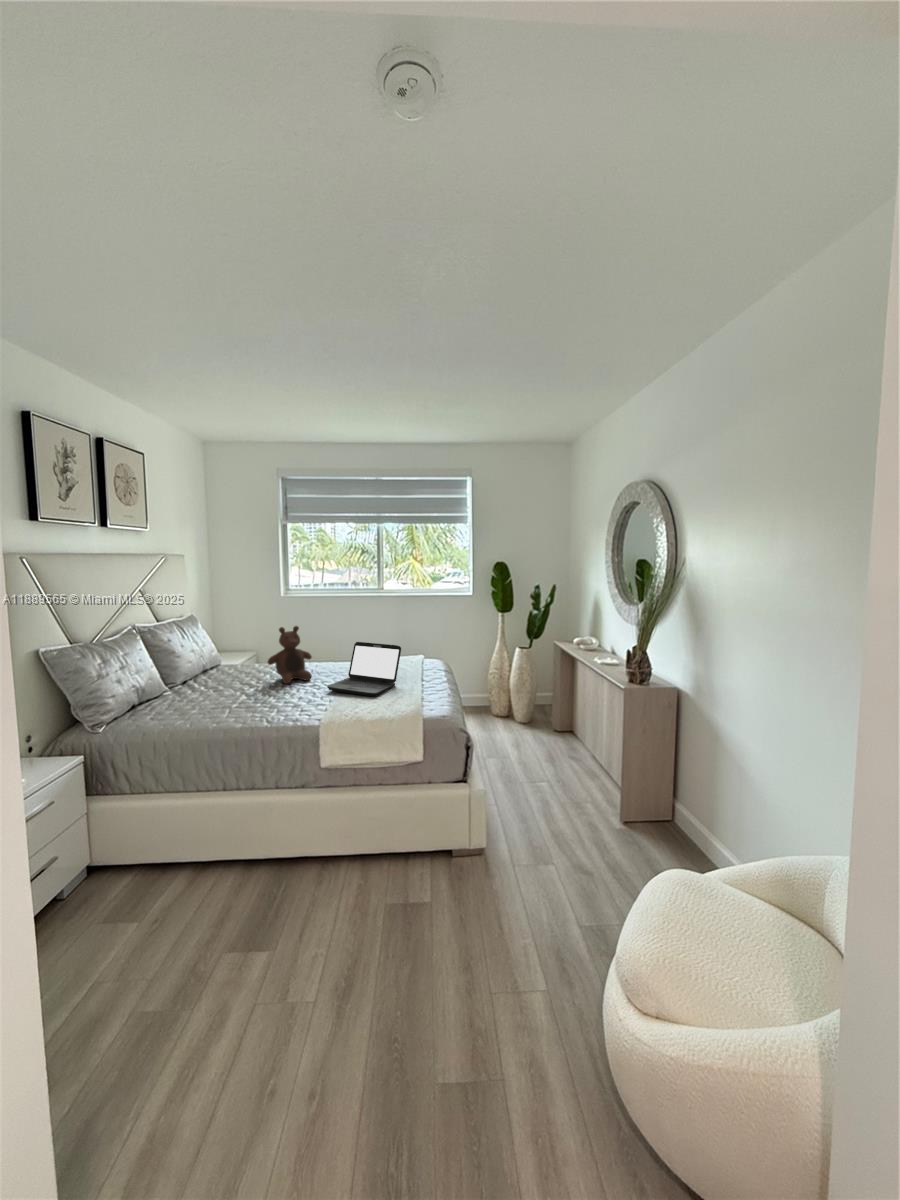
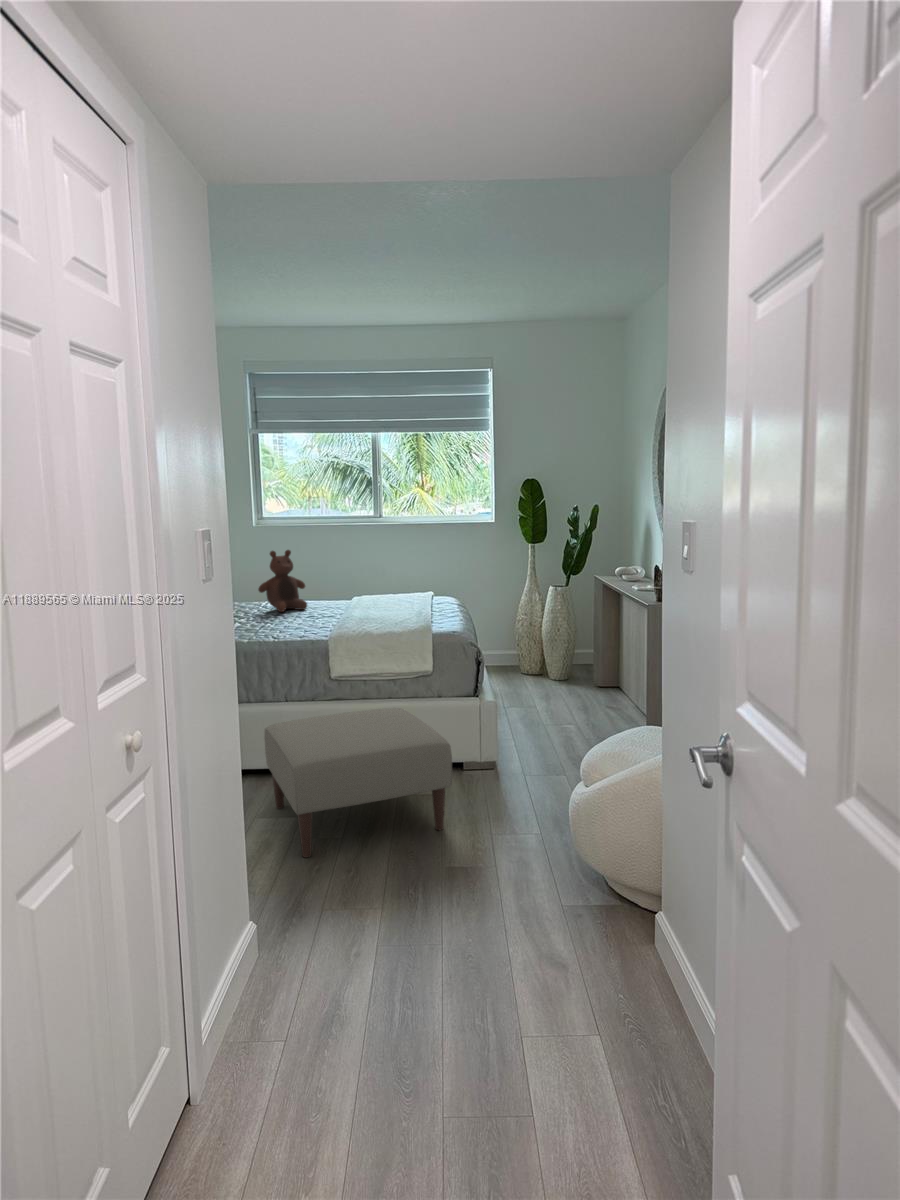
laptop: present [327,642,401,697] -> none [328,565,408,617]
ottoman: none [239,805,445,1056] -> present [264,708,452,858]

